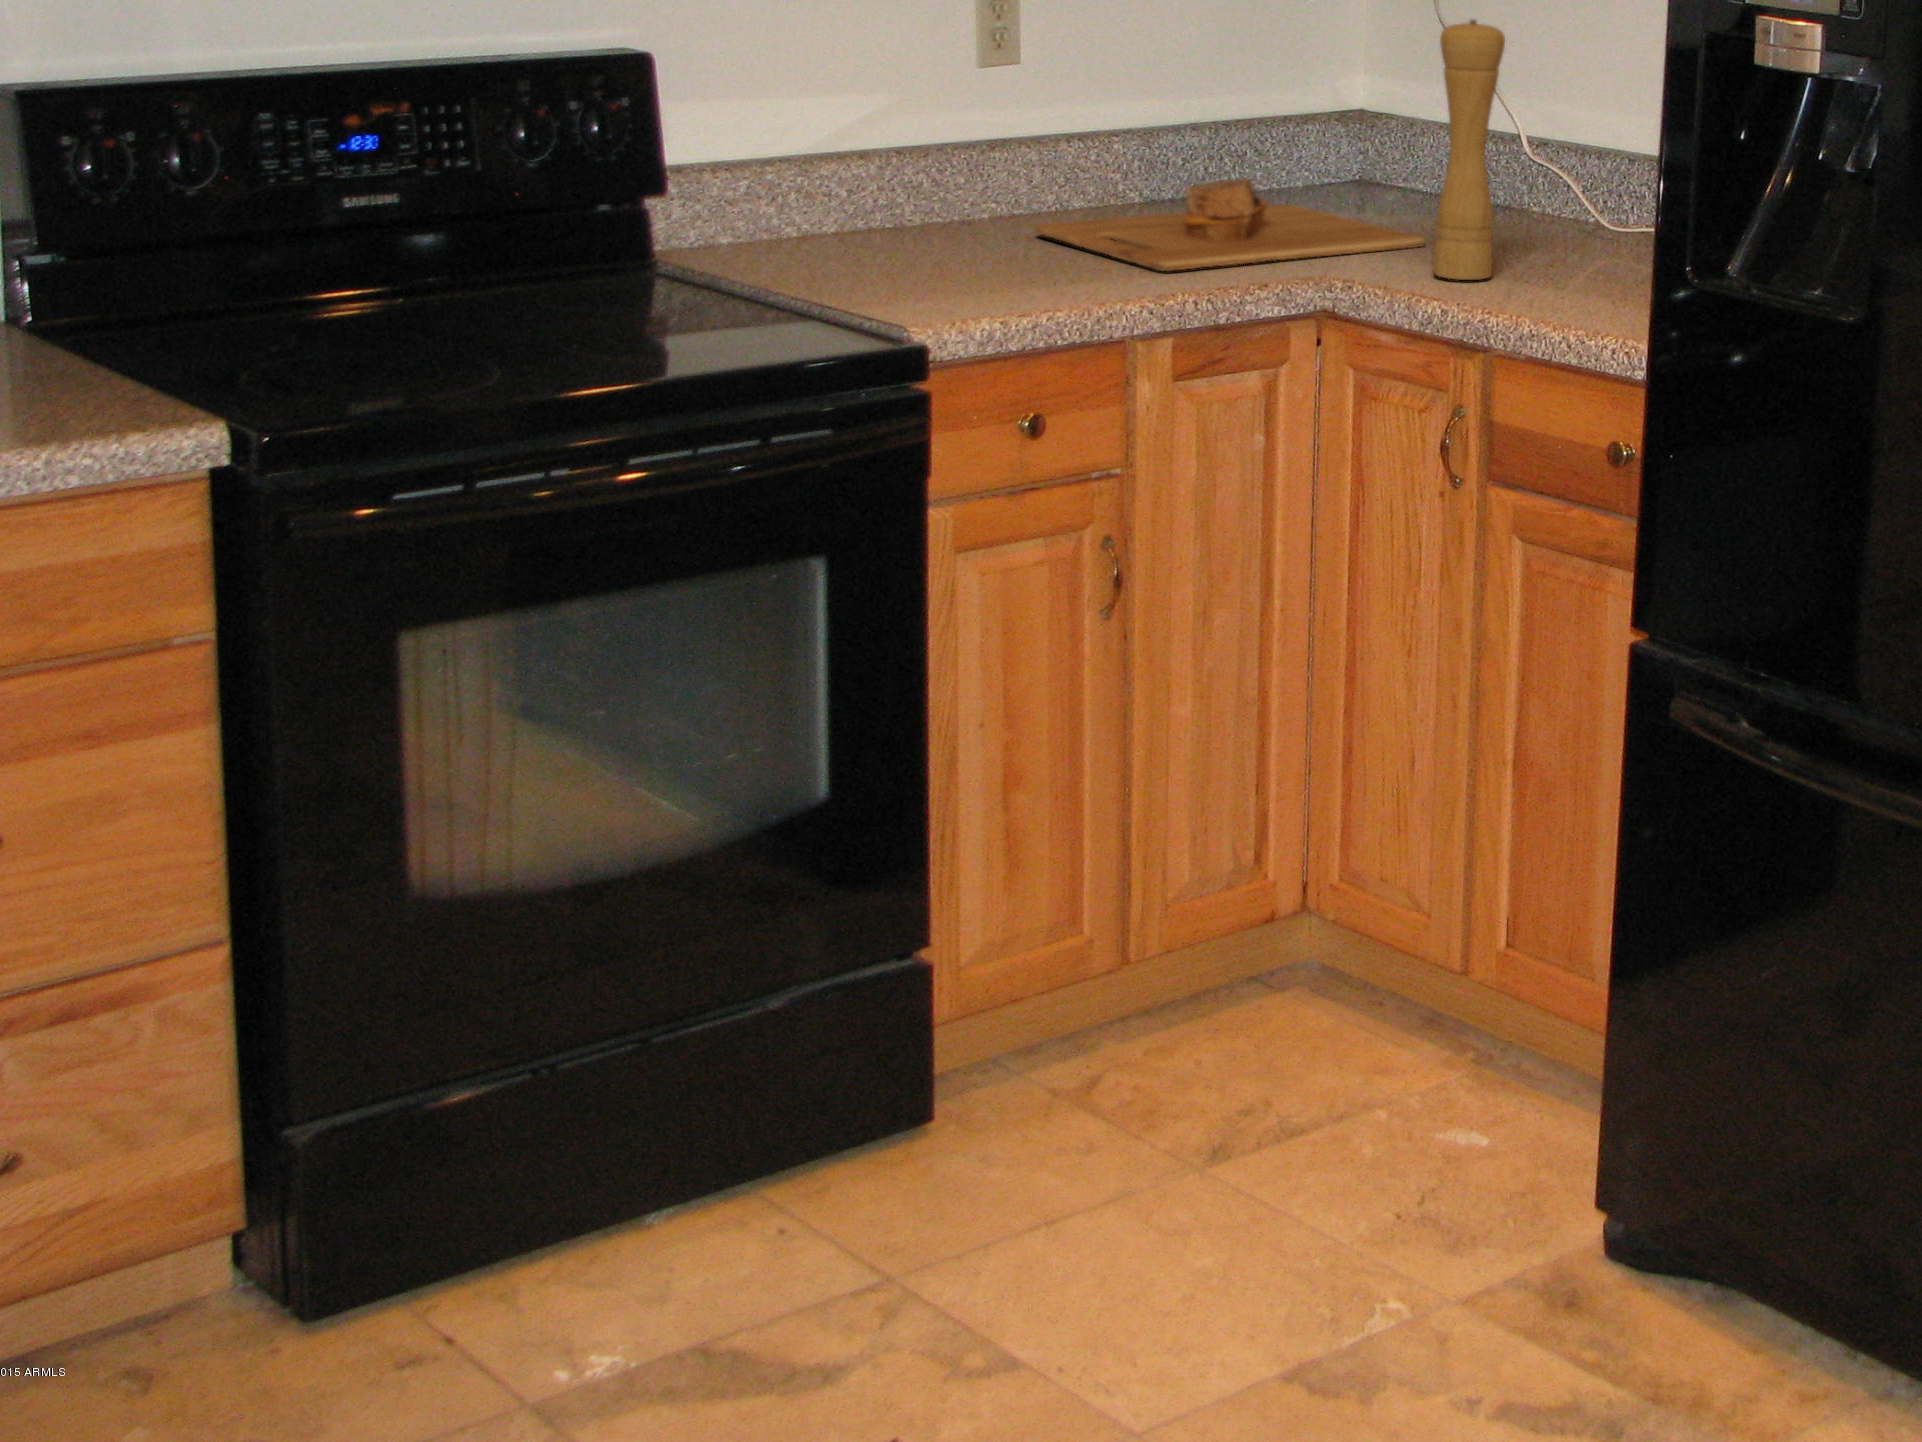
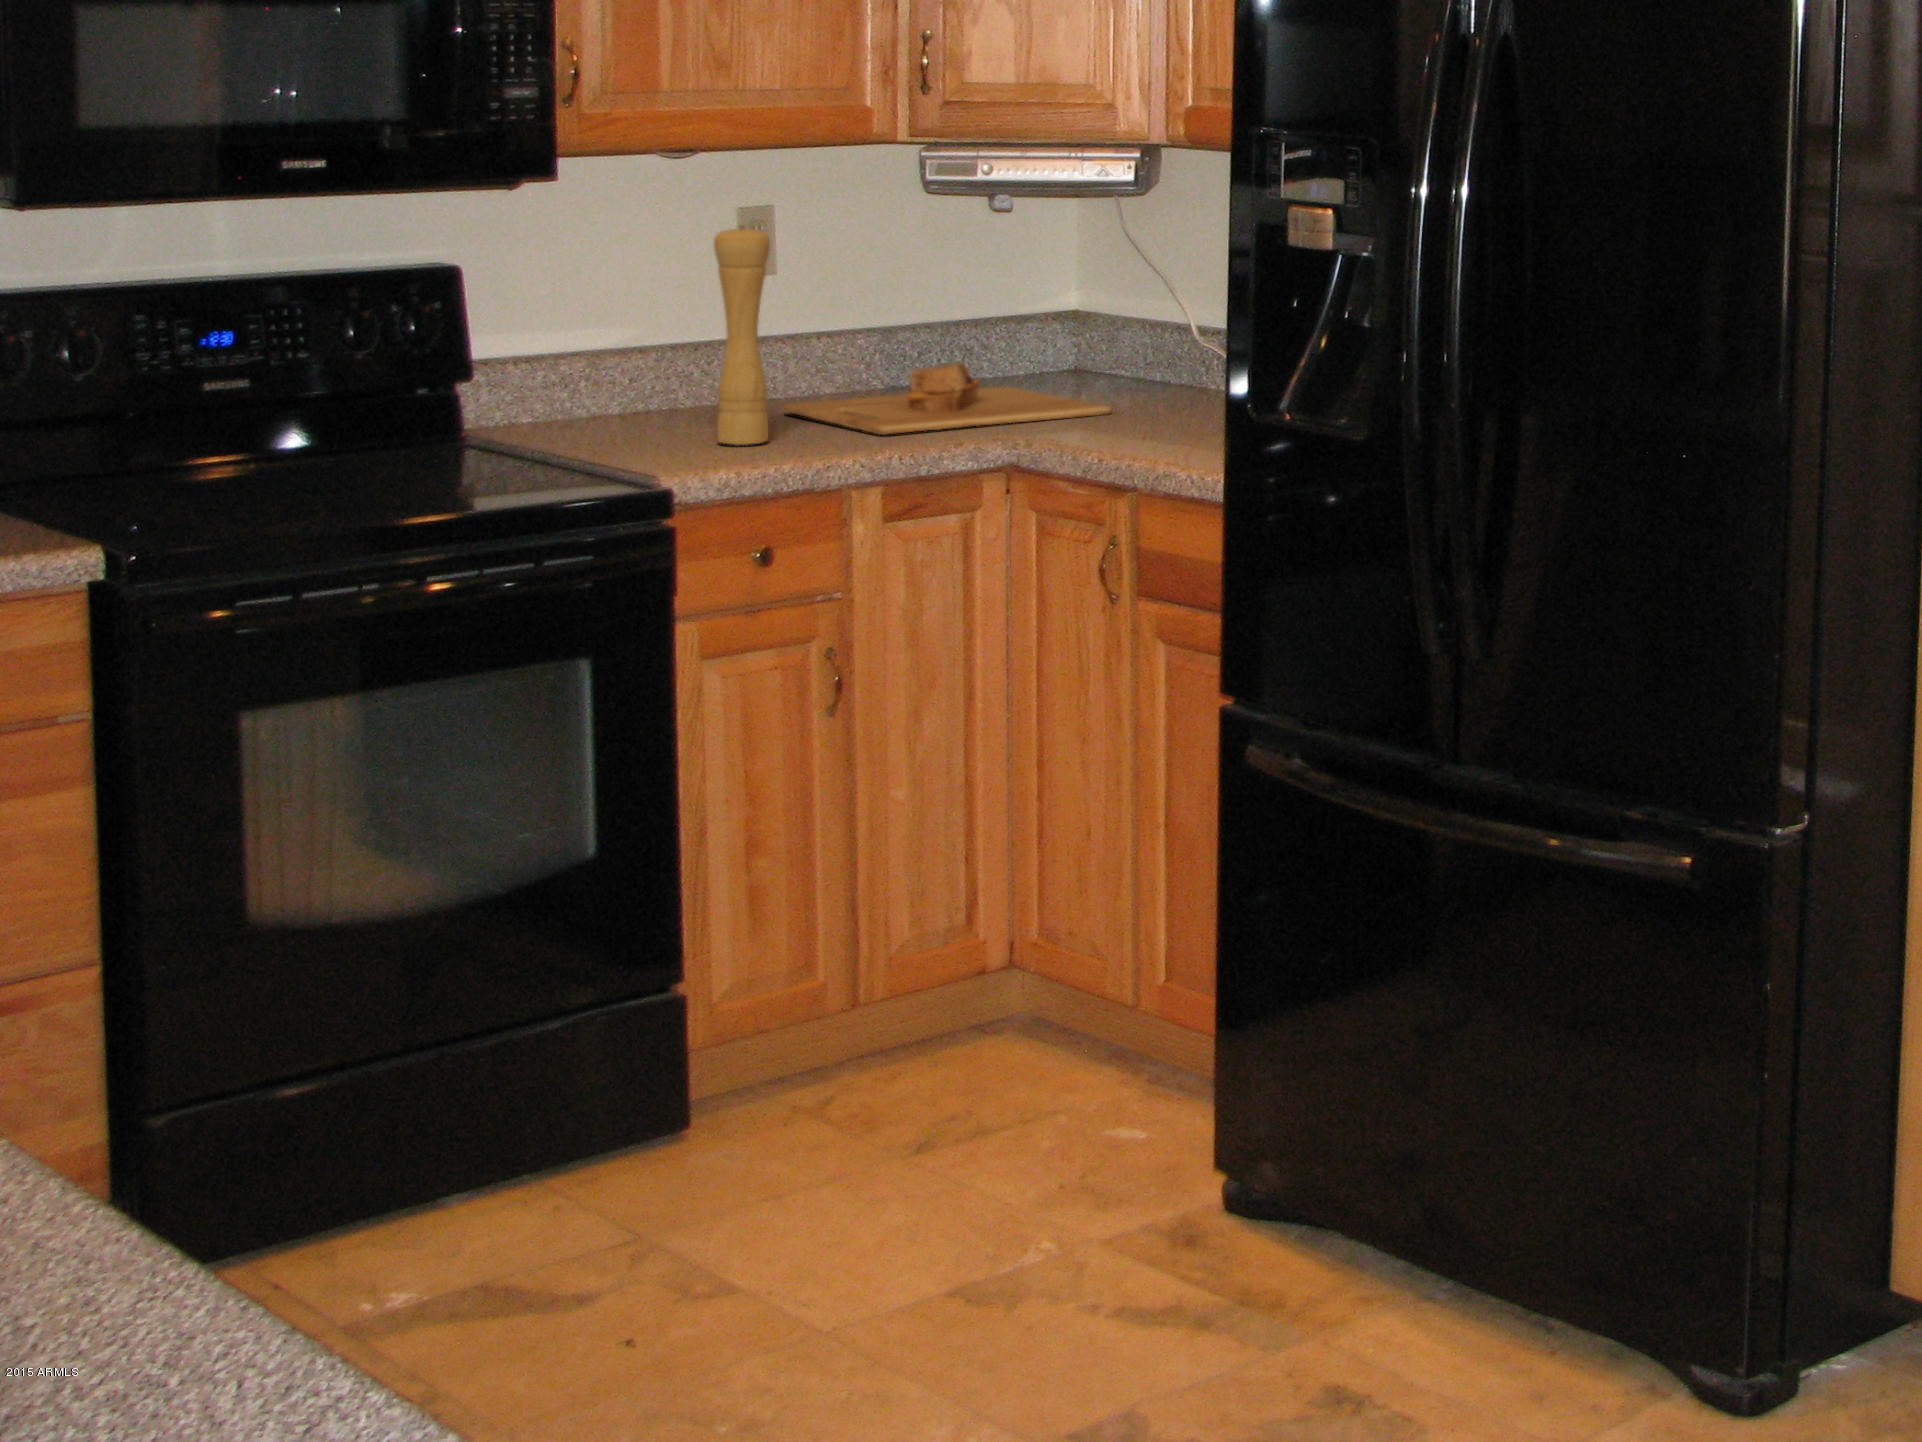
pepper mill: present [1433,20,1505,280] -> present [714,225,770,445]

